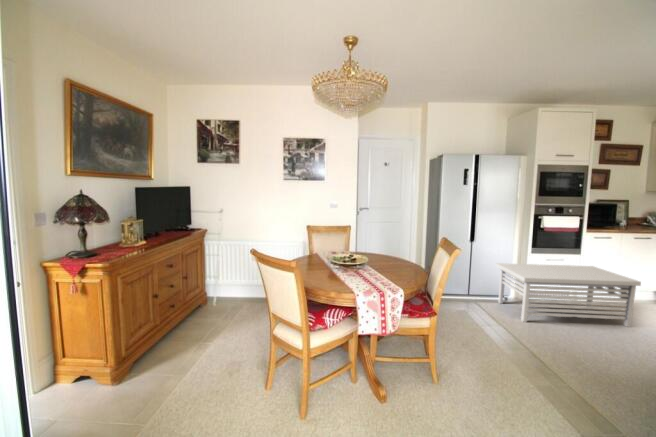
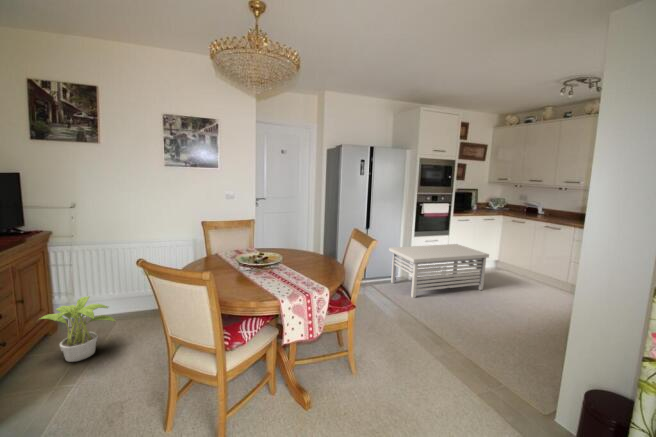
potted plant: none [195,279,241,326] -> present [40,297,115,362]

